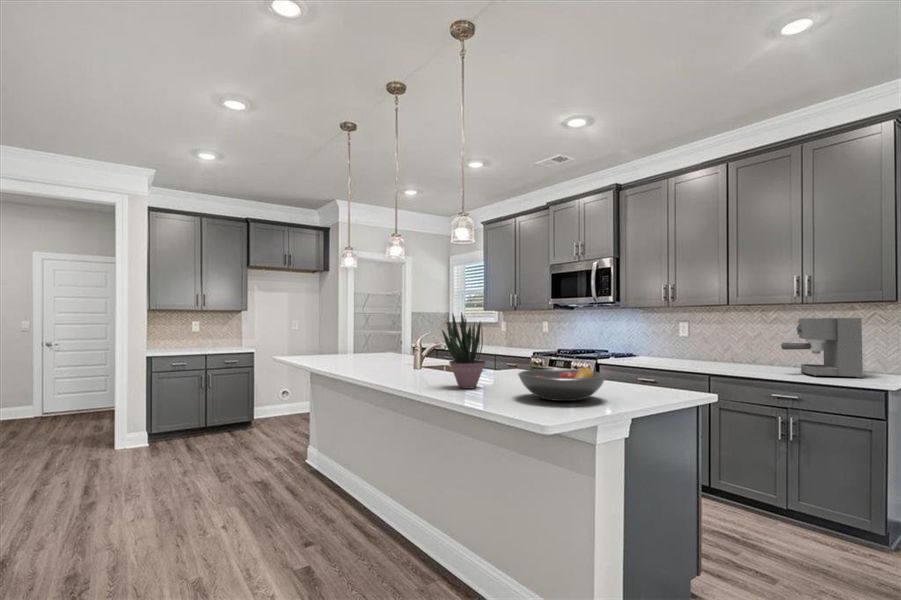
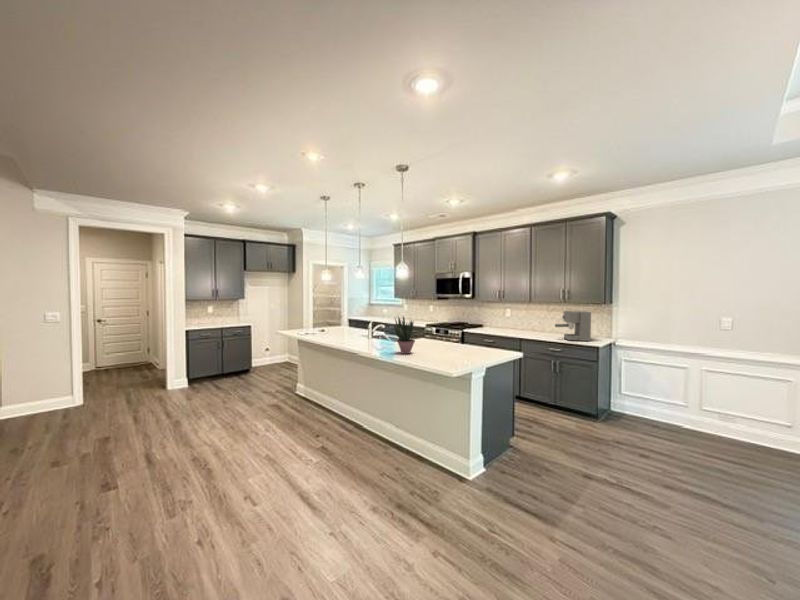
fruit bowl: present [518,366,606,401] -> none [434,343,475,360]

